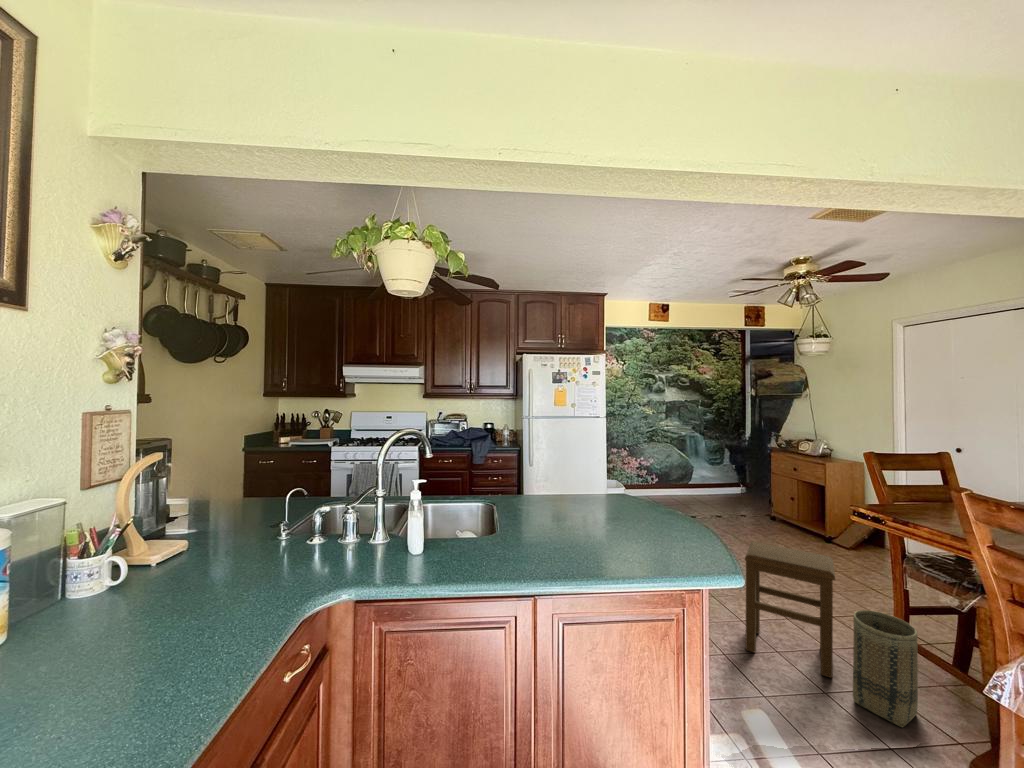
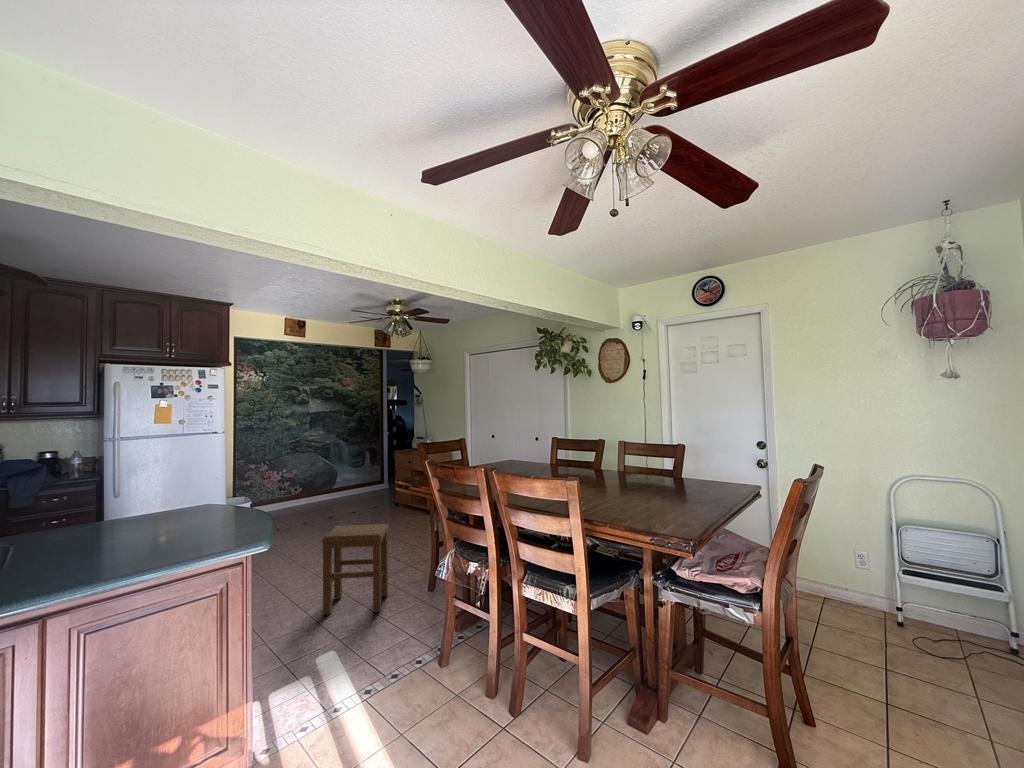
basket: present [853,610,918,727] -> none [386,554,422,626]

